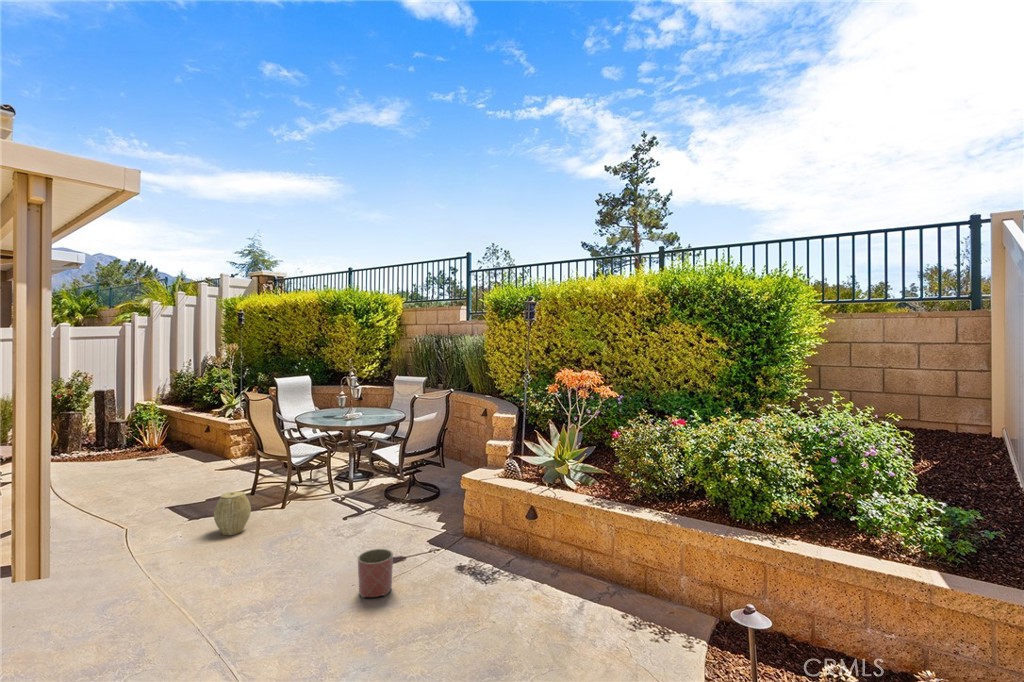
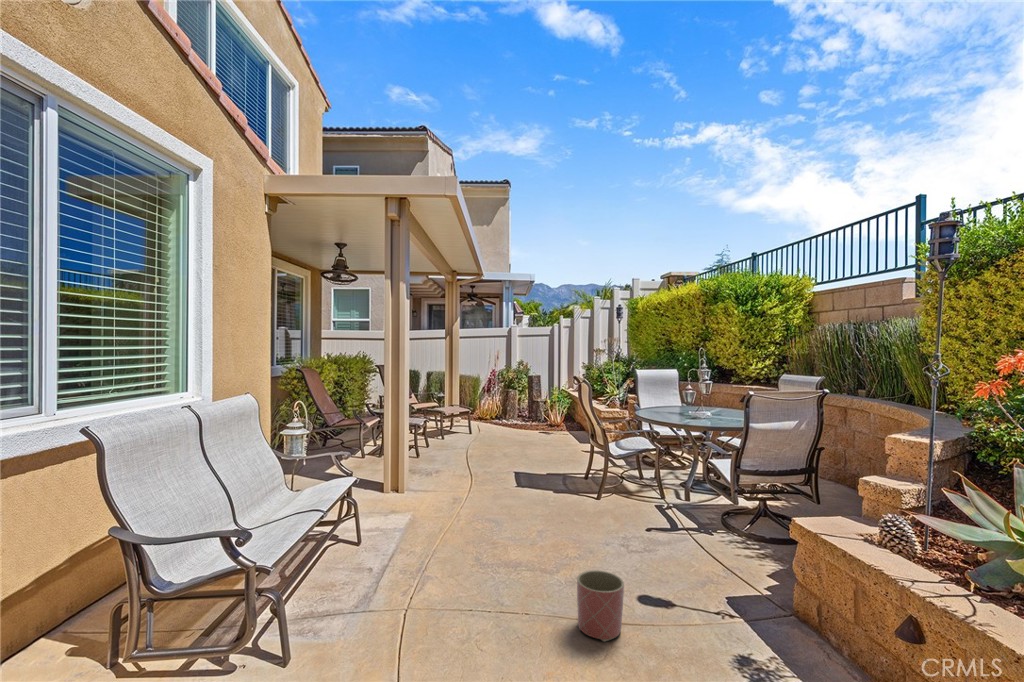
woven basket: present [214,491,251,535] -> none [527,467,559,509]

